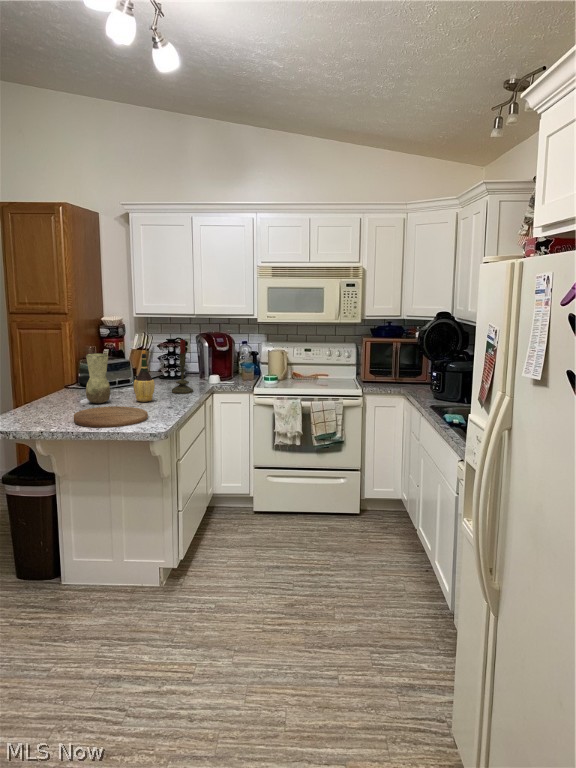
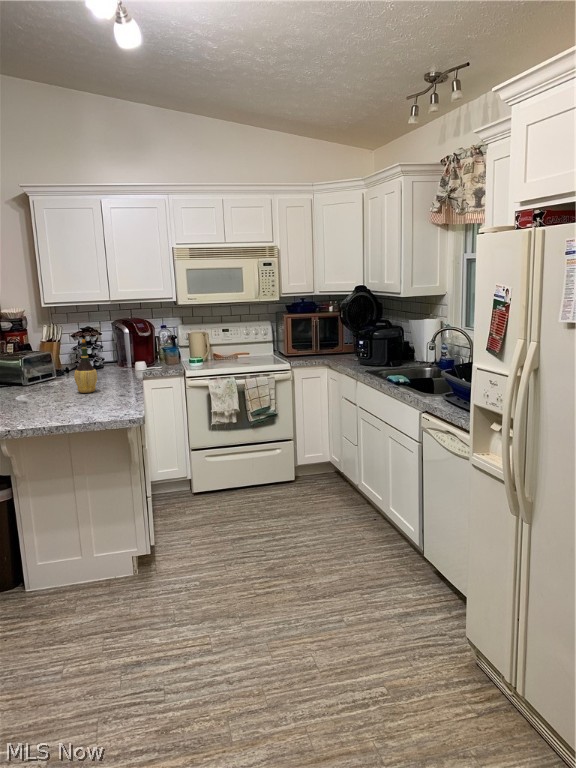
candle: present [172,339,193,394] -> none [105,325,128,382]
vase: present [86,354,110,404] -> none [20,345,50,399]
cutting board: present [74,406,148,428] -> none [32,398,112,421]

